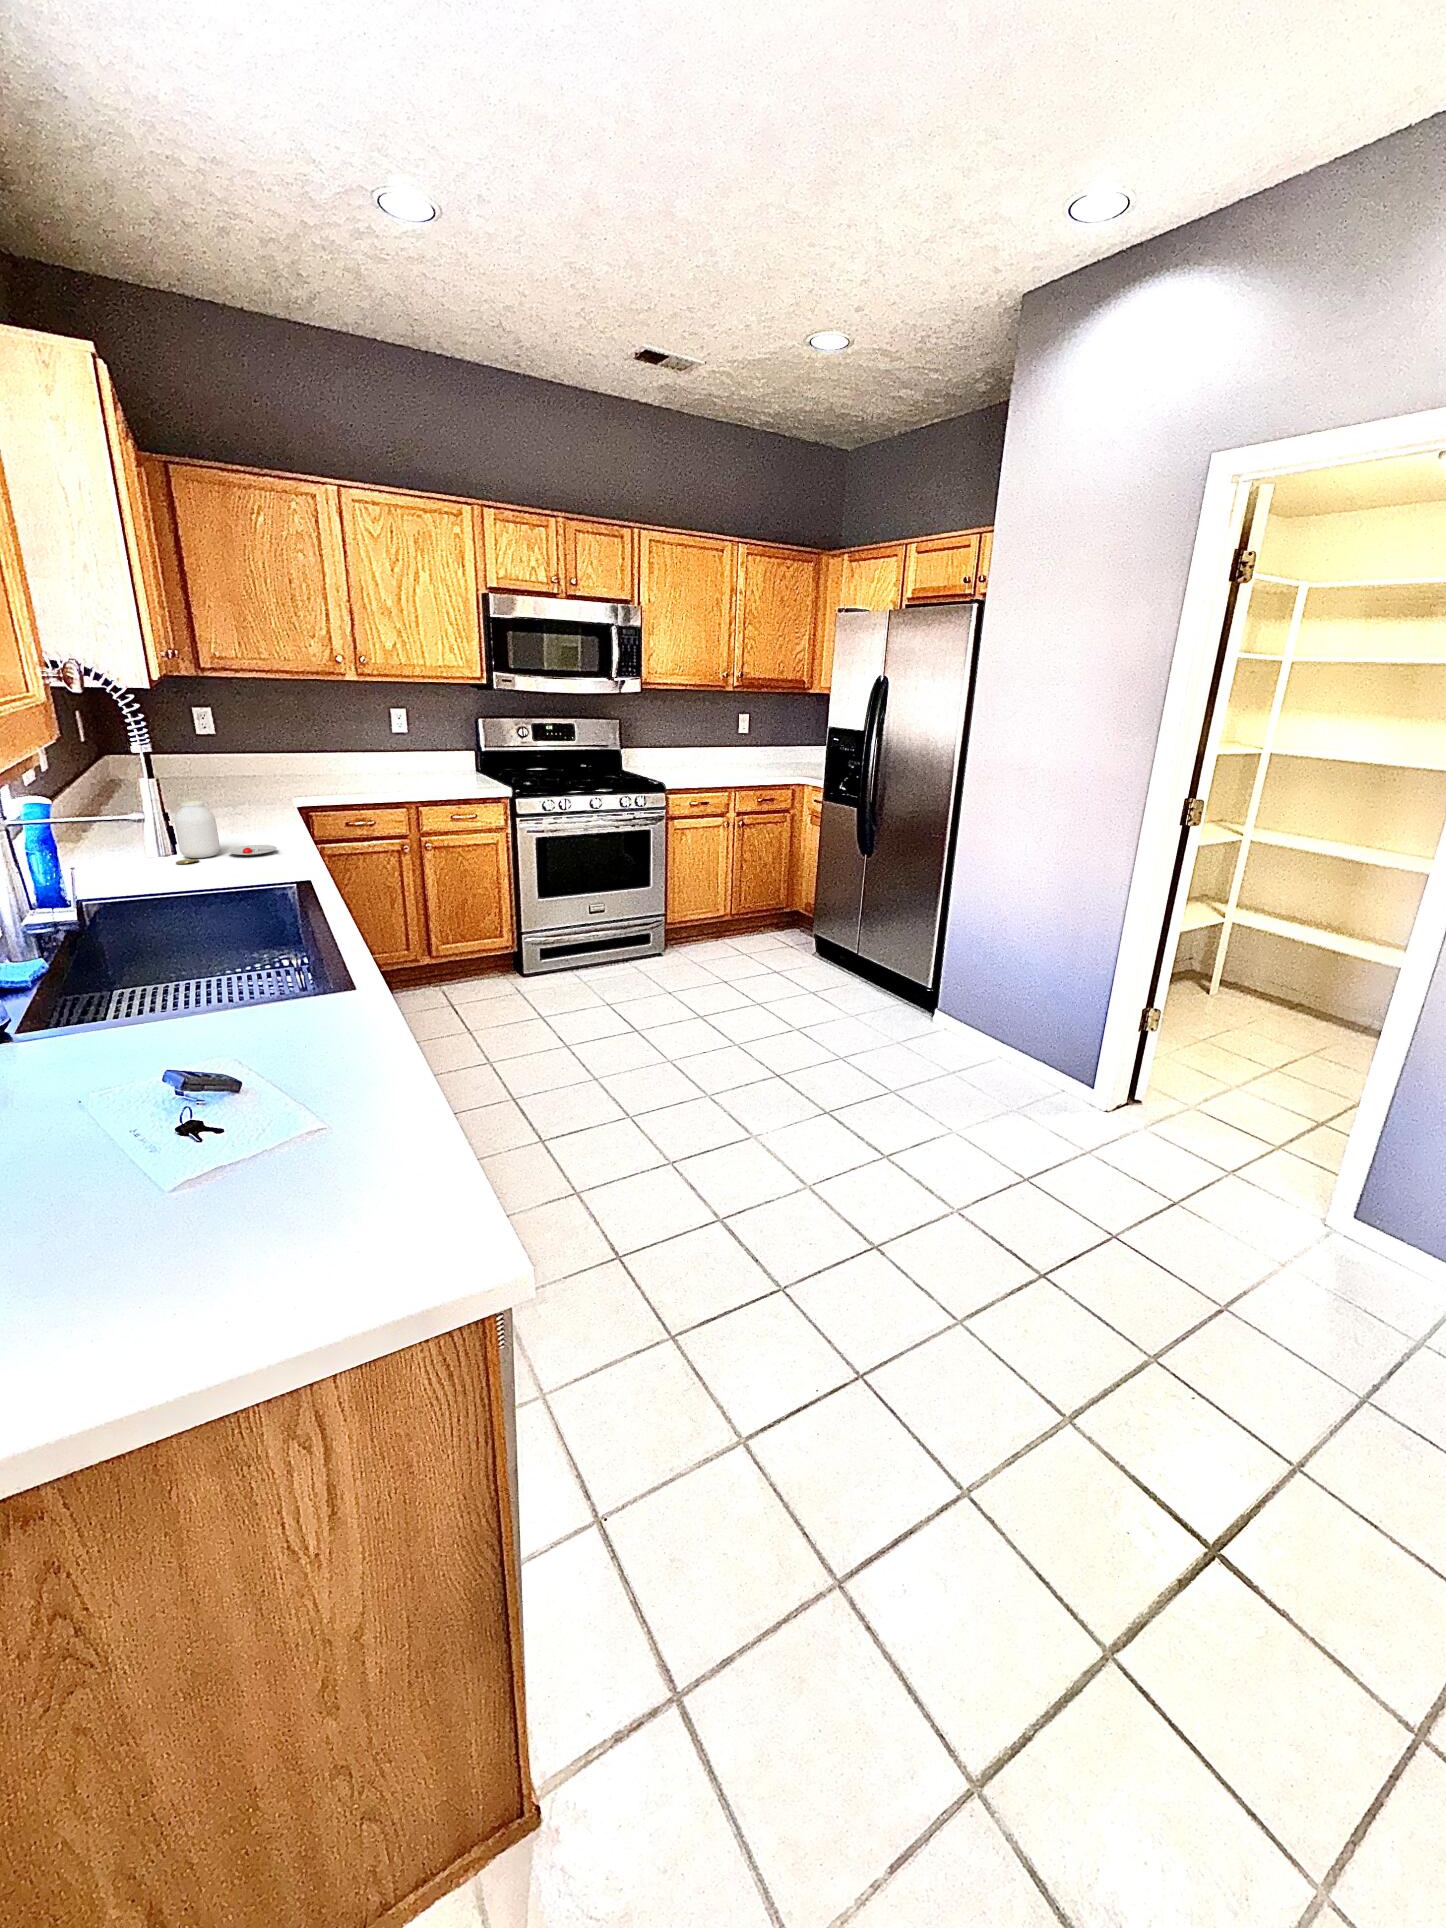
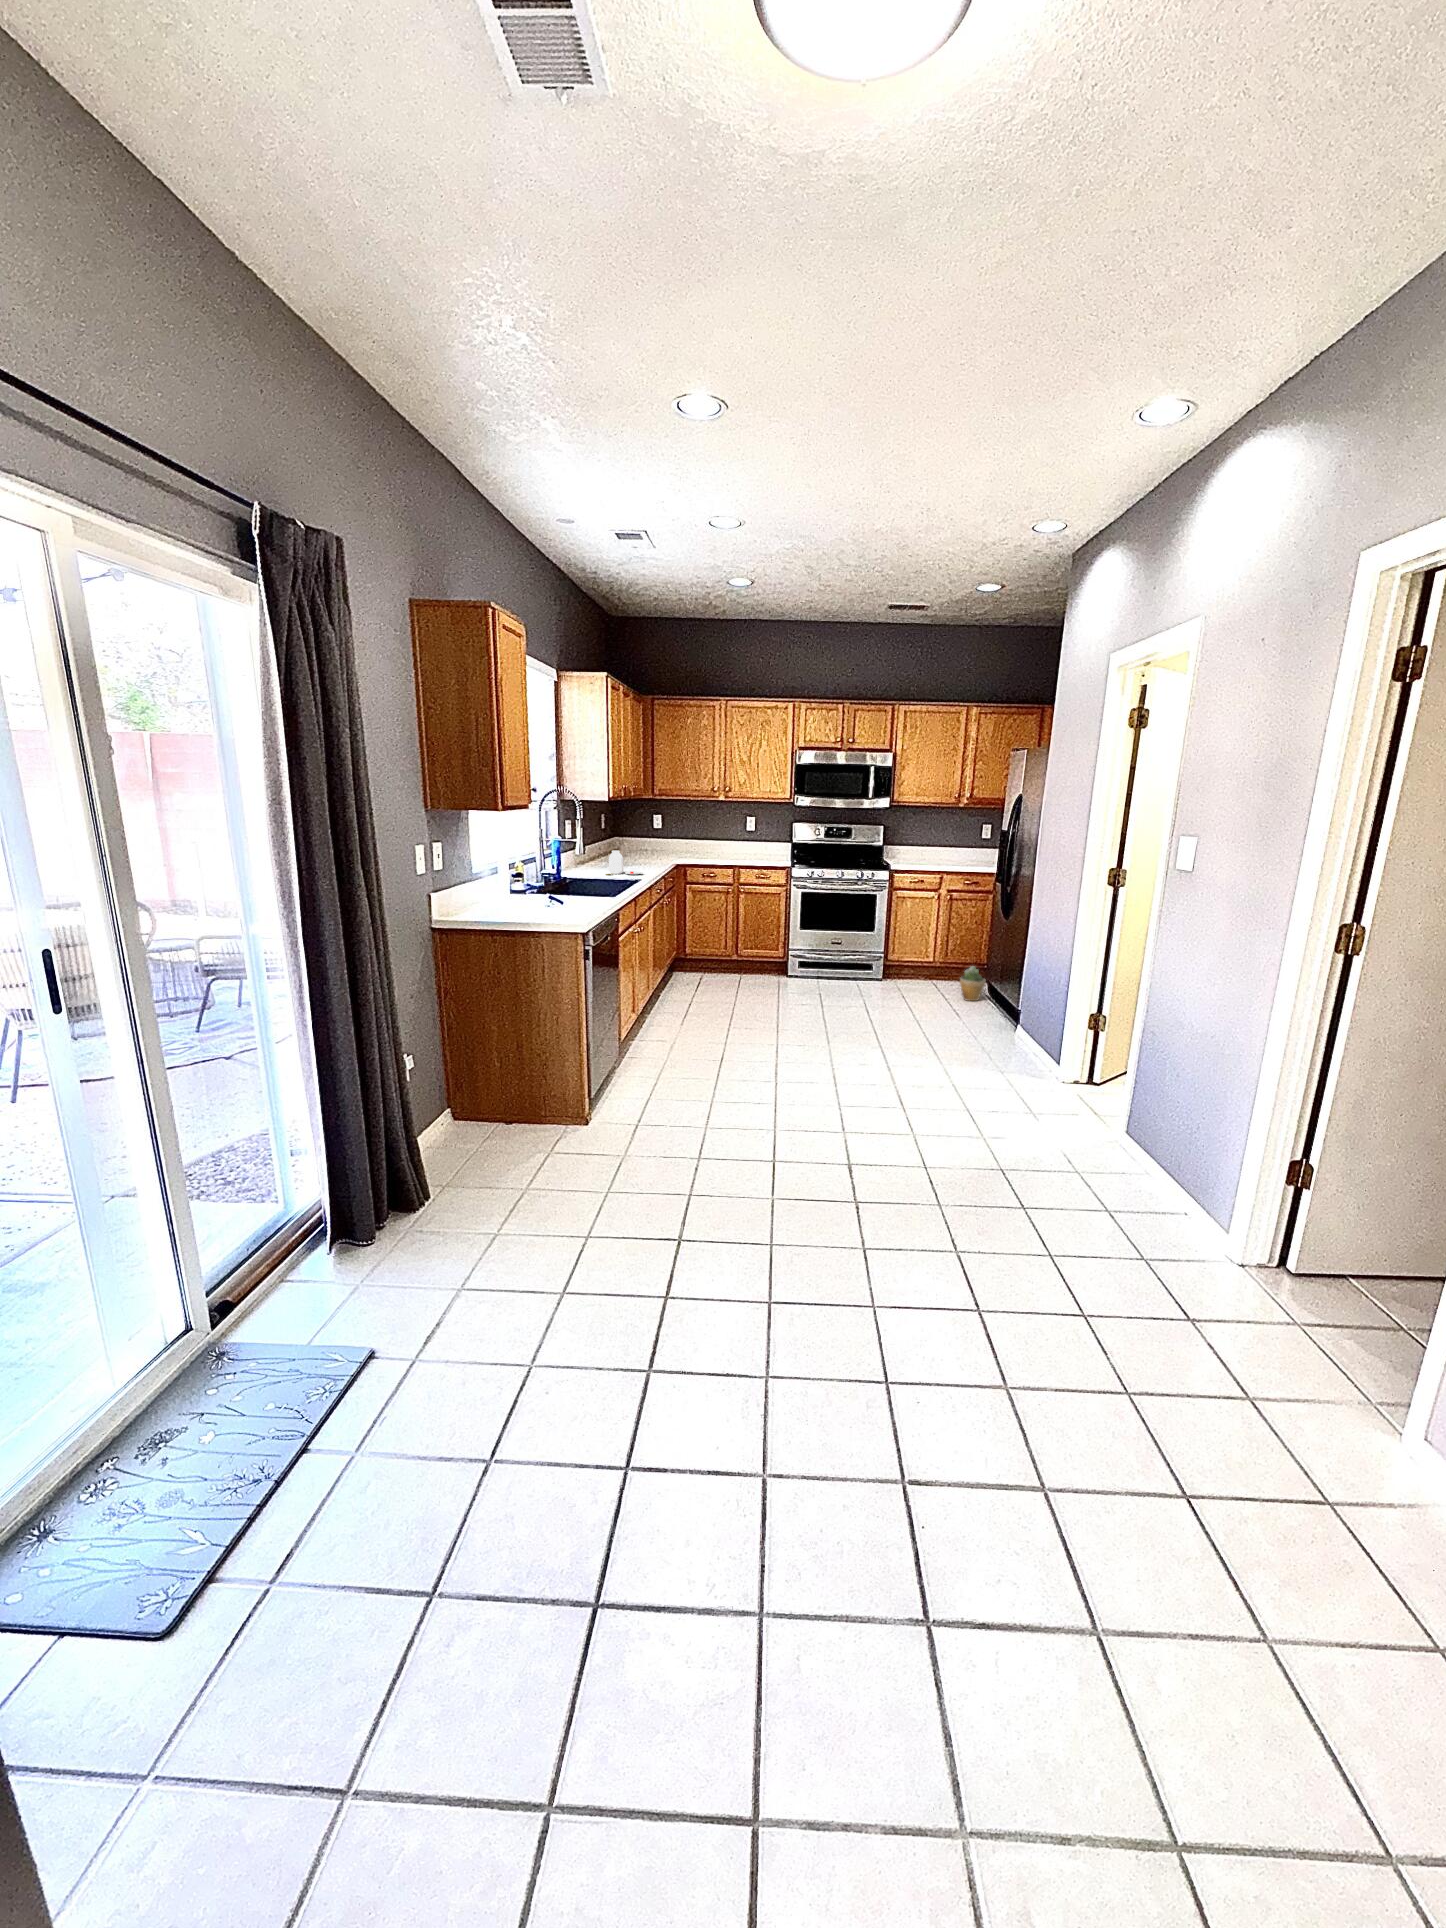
potted plant: none [801,920,837,971] -> present [960,966,986,1001]

